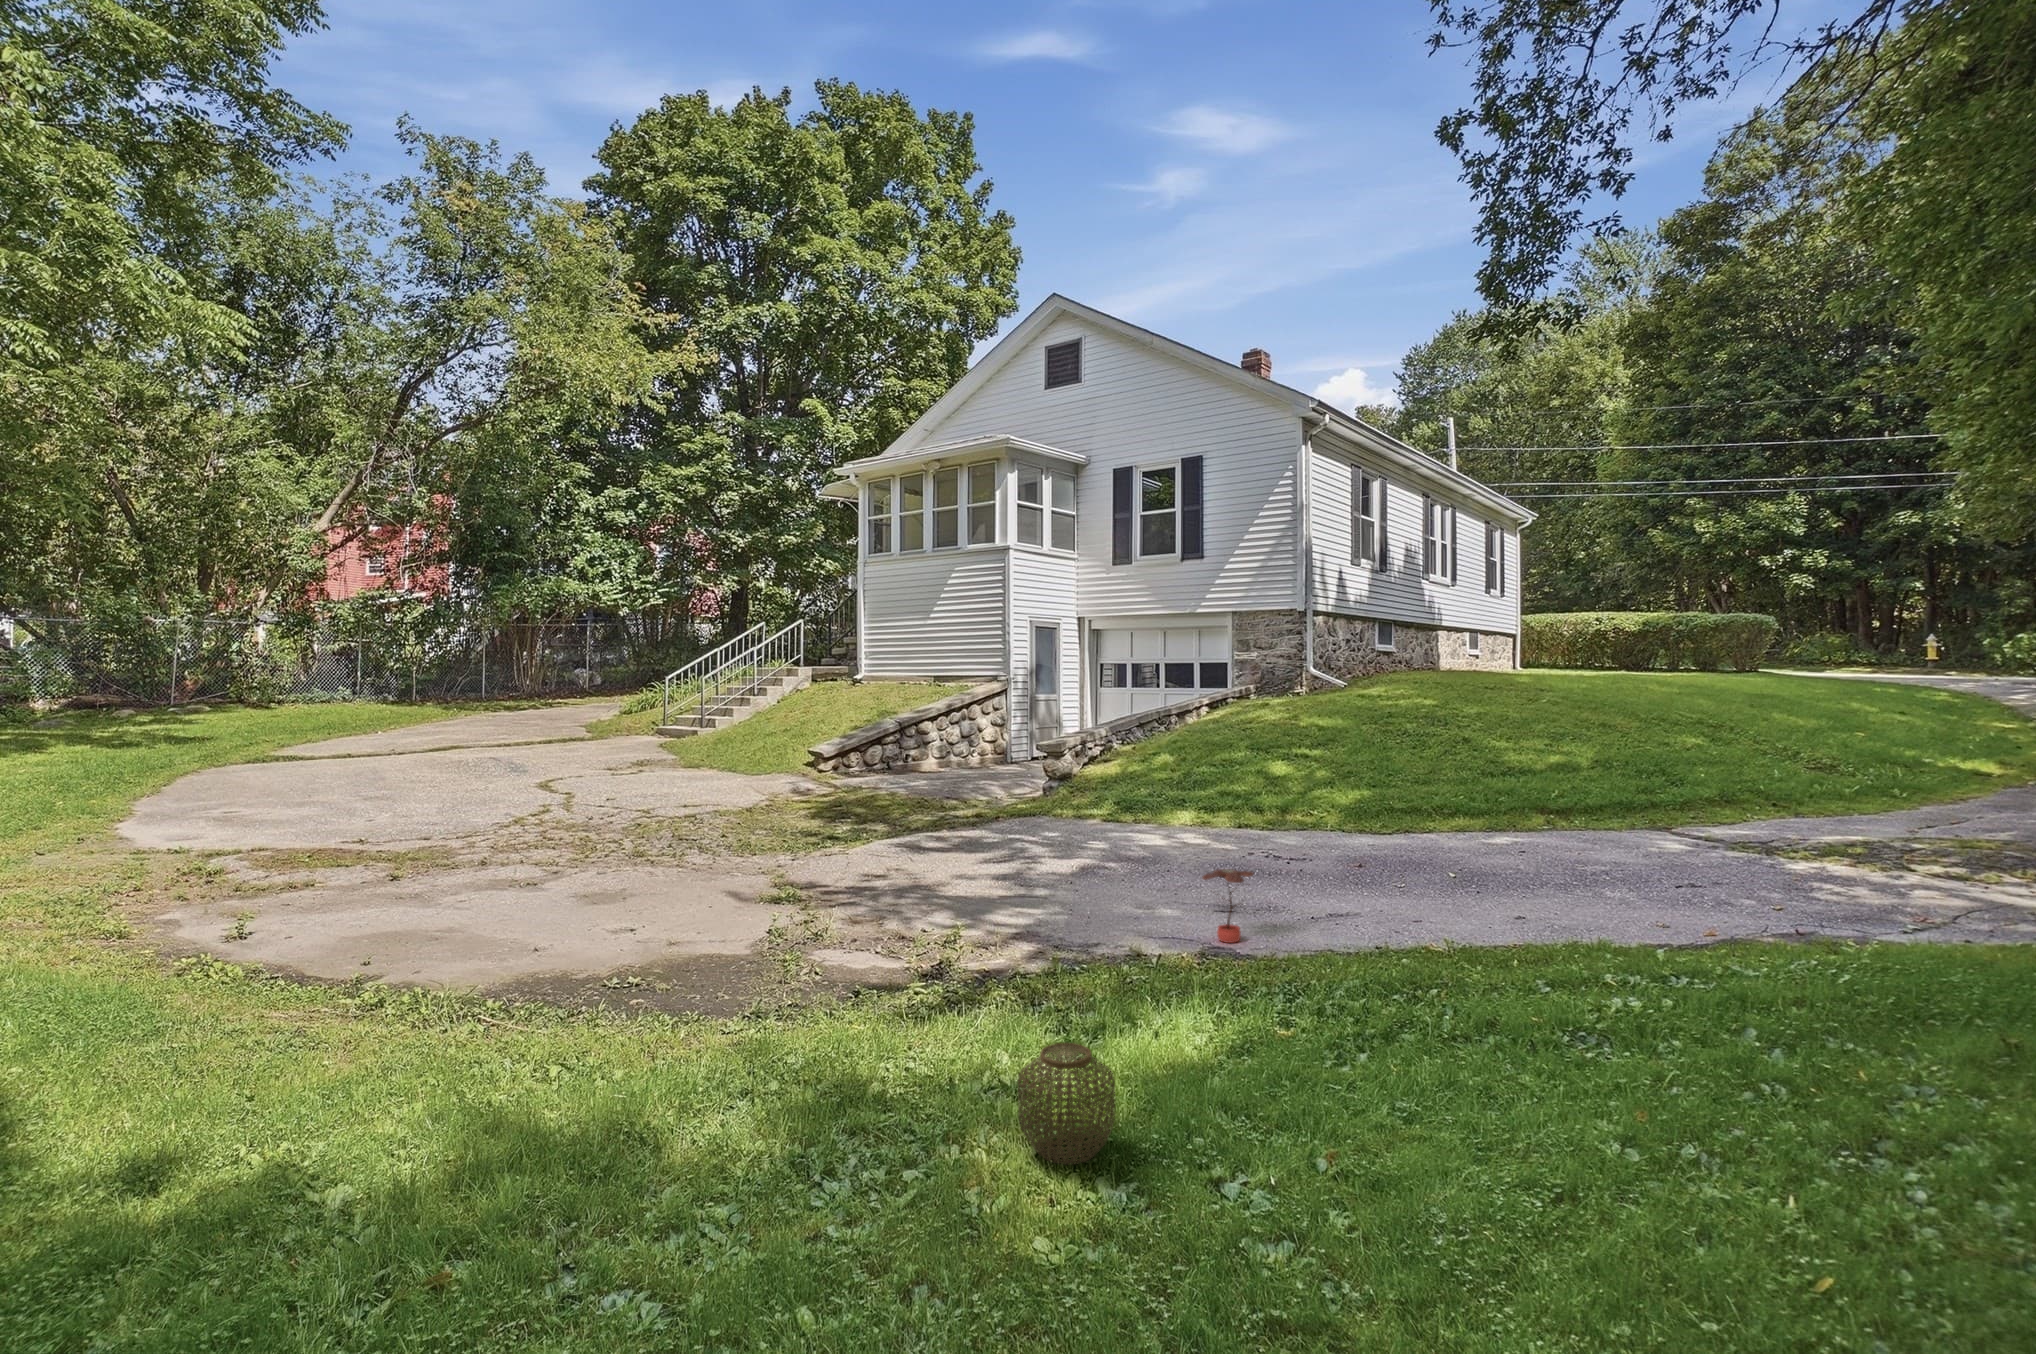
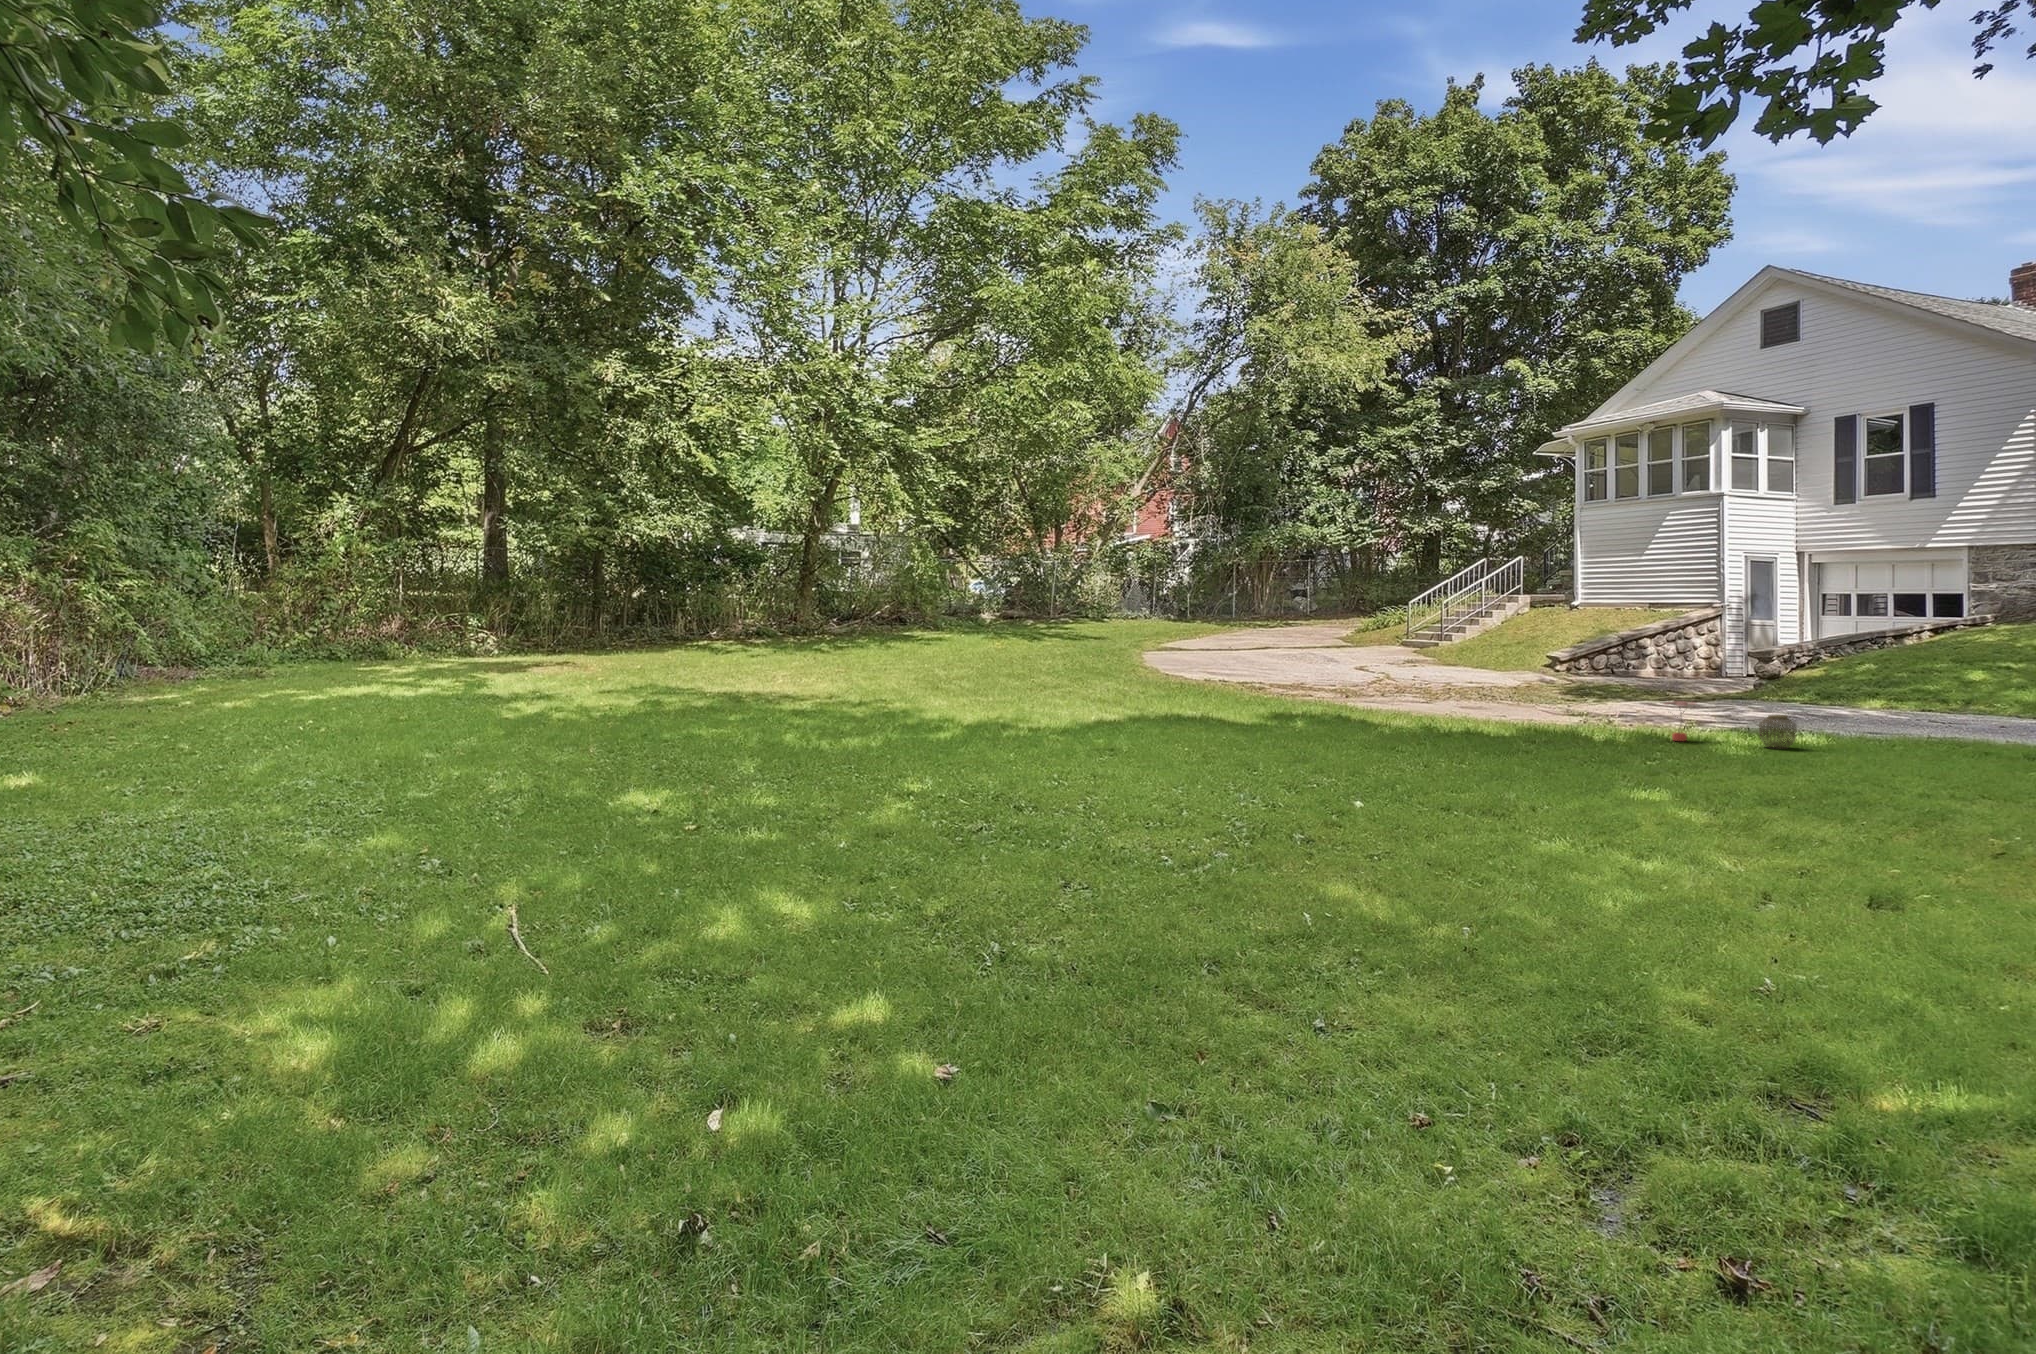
potted plant: present [1202,869,1254,943] -> present [1665,701,1696,741]

